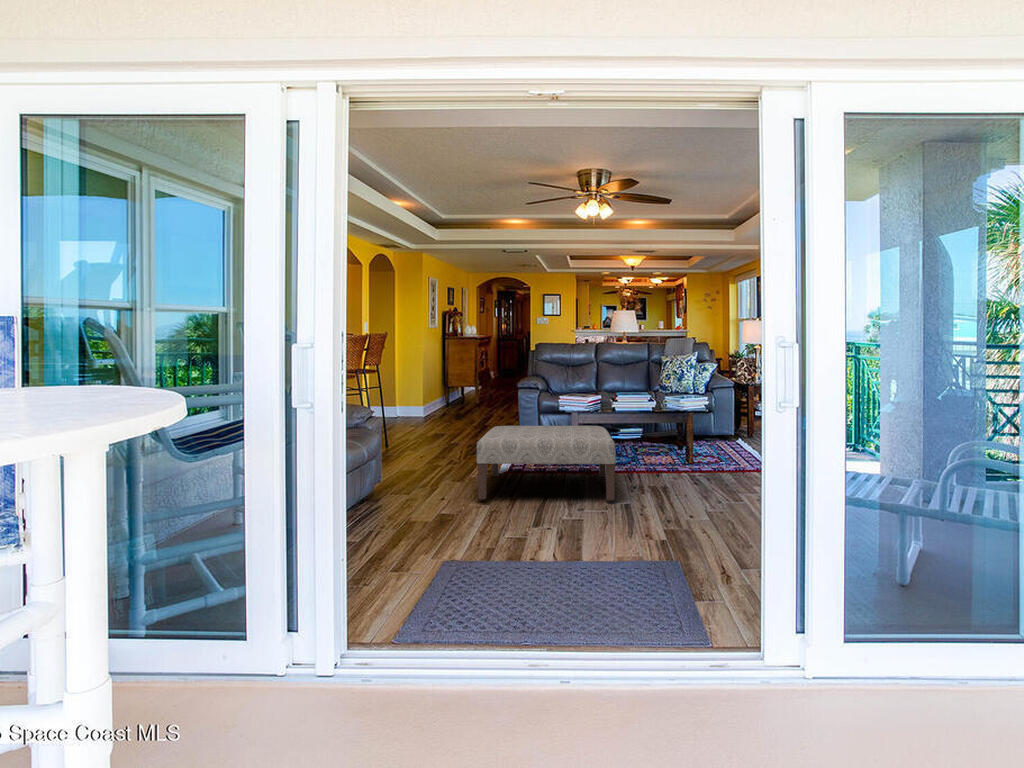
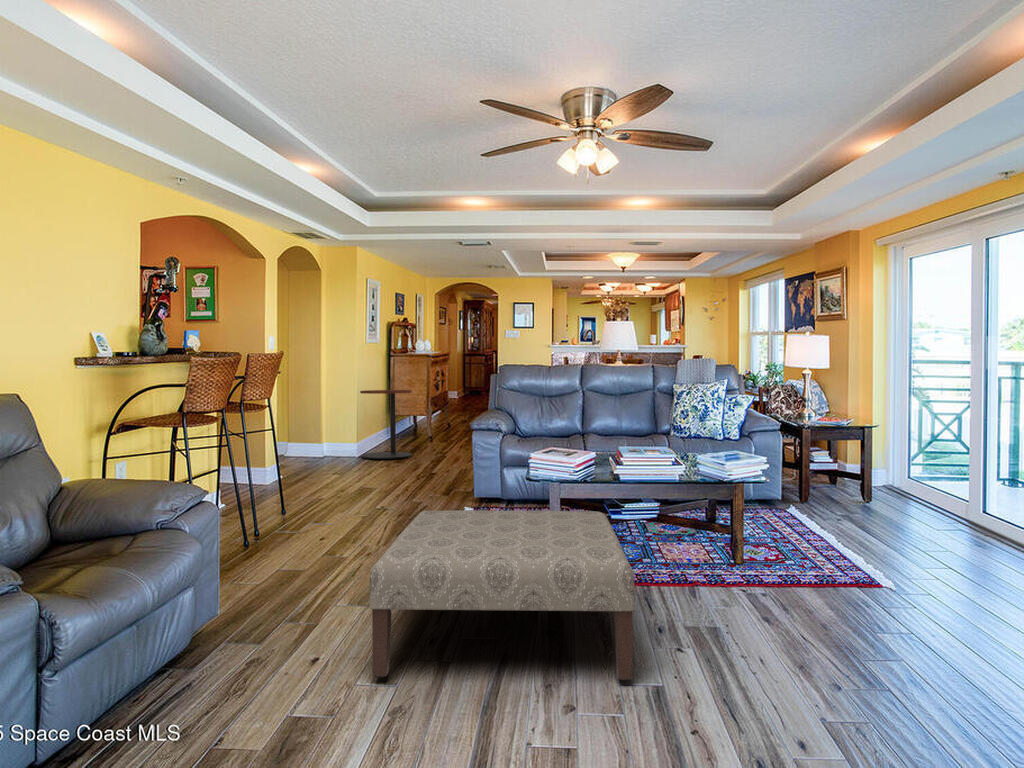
side table: none [428,364,467,416] -> present [360,390,412,459]

